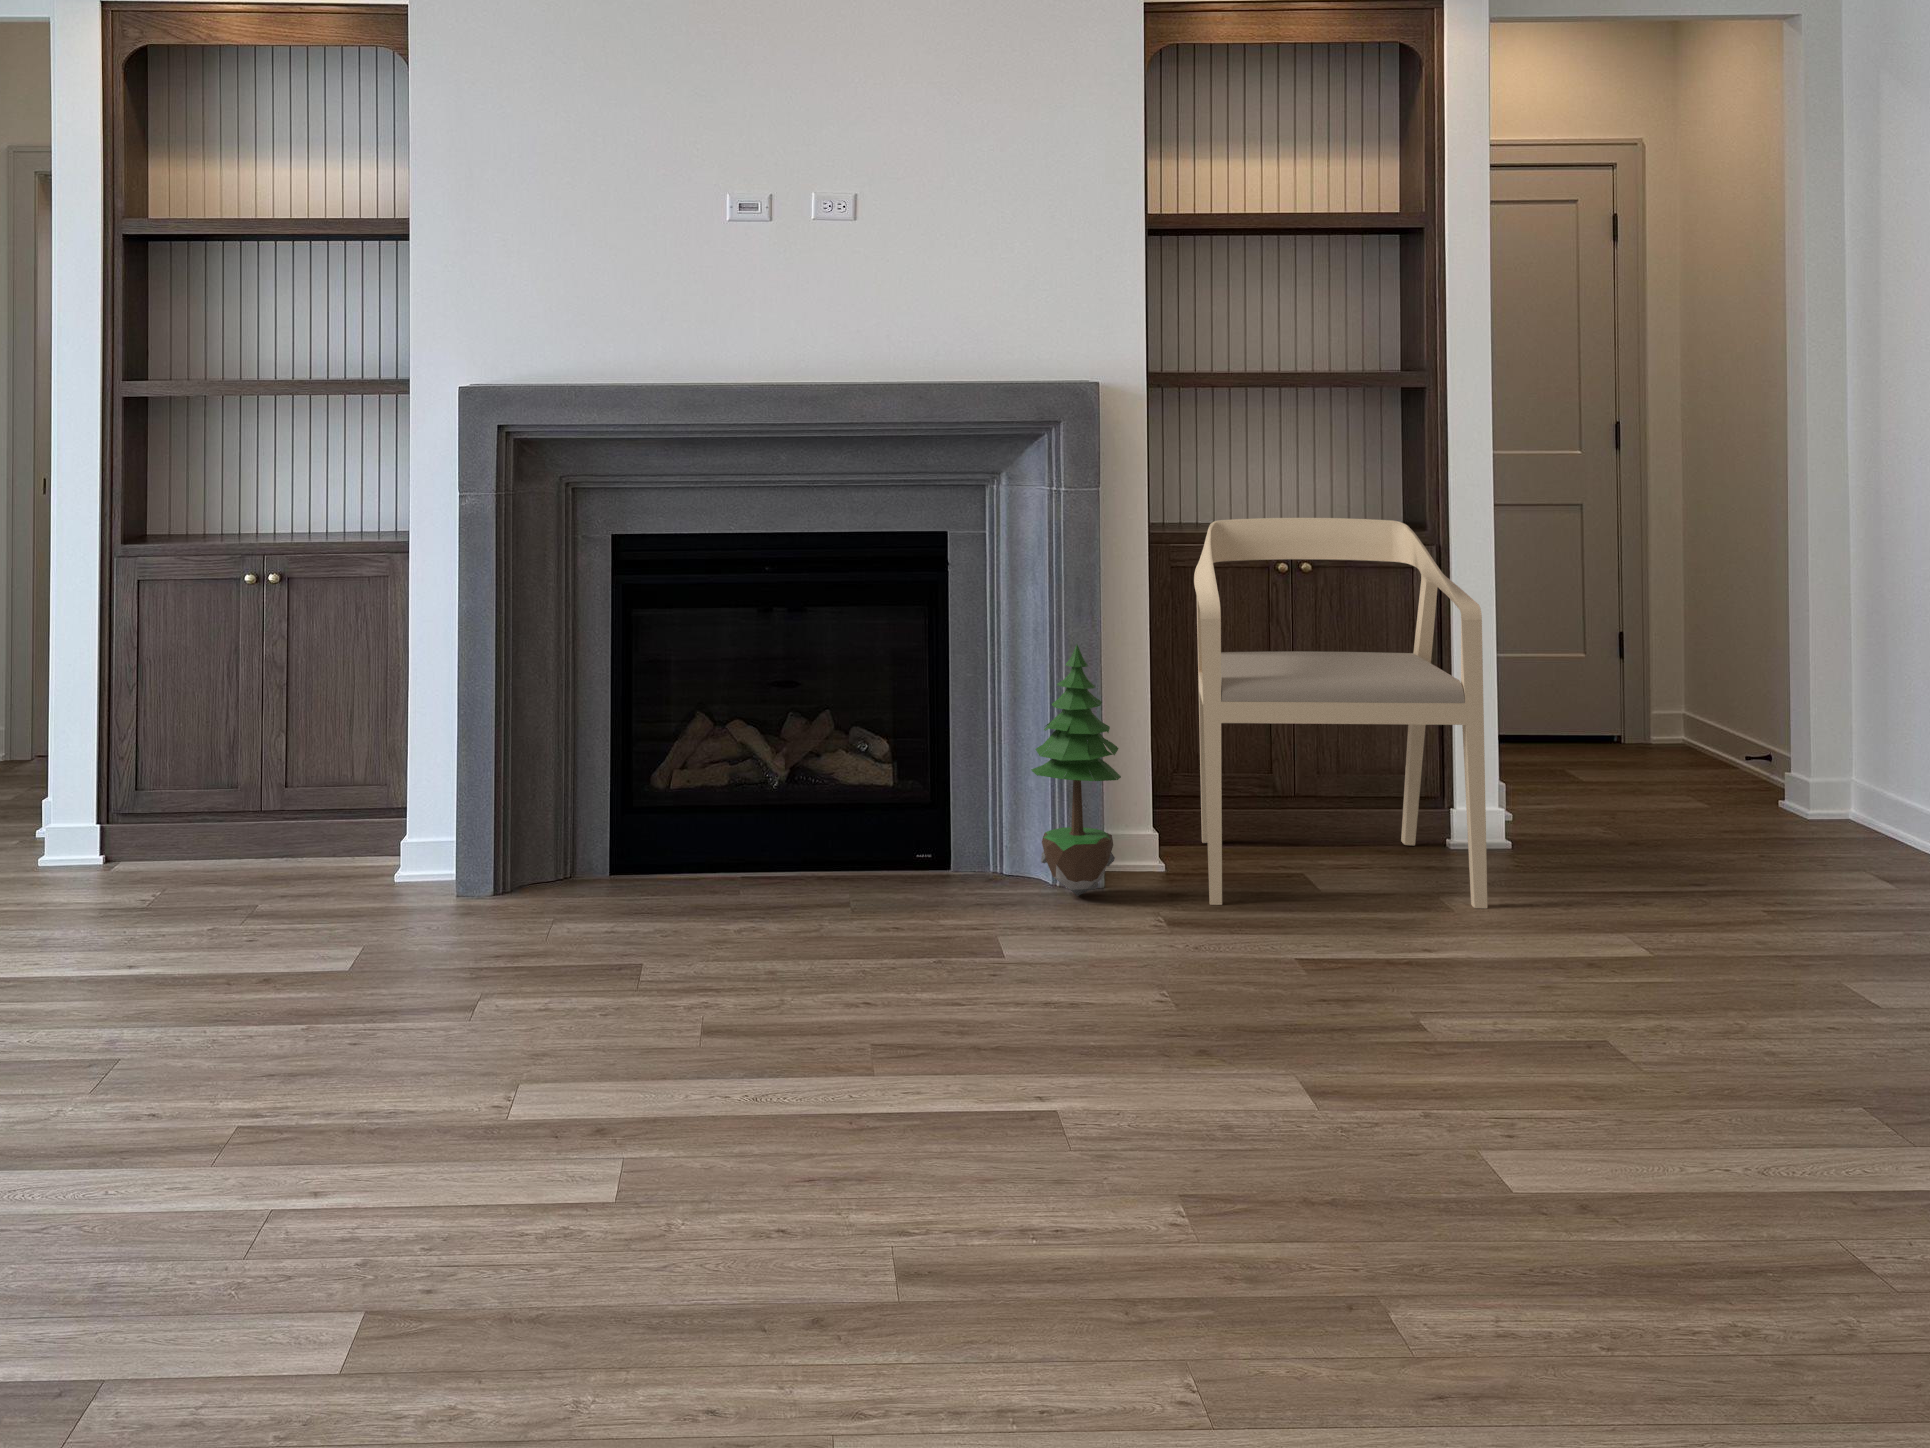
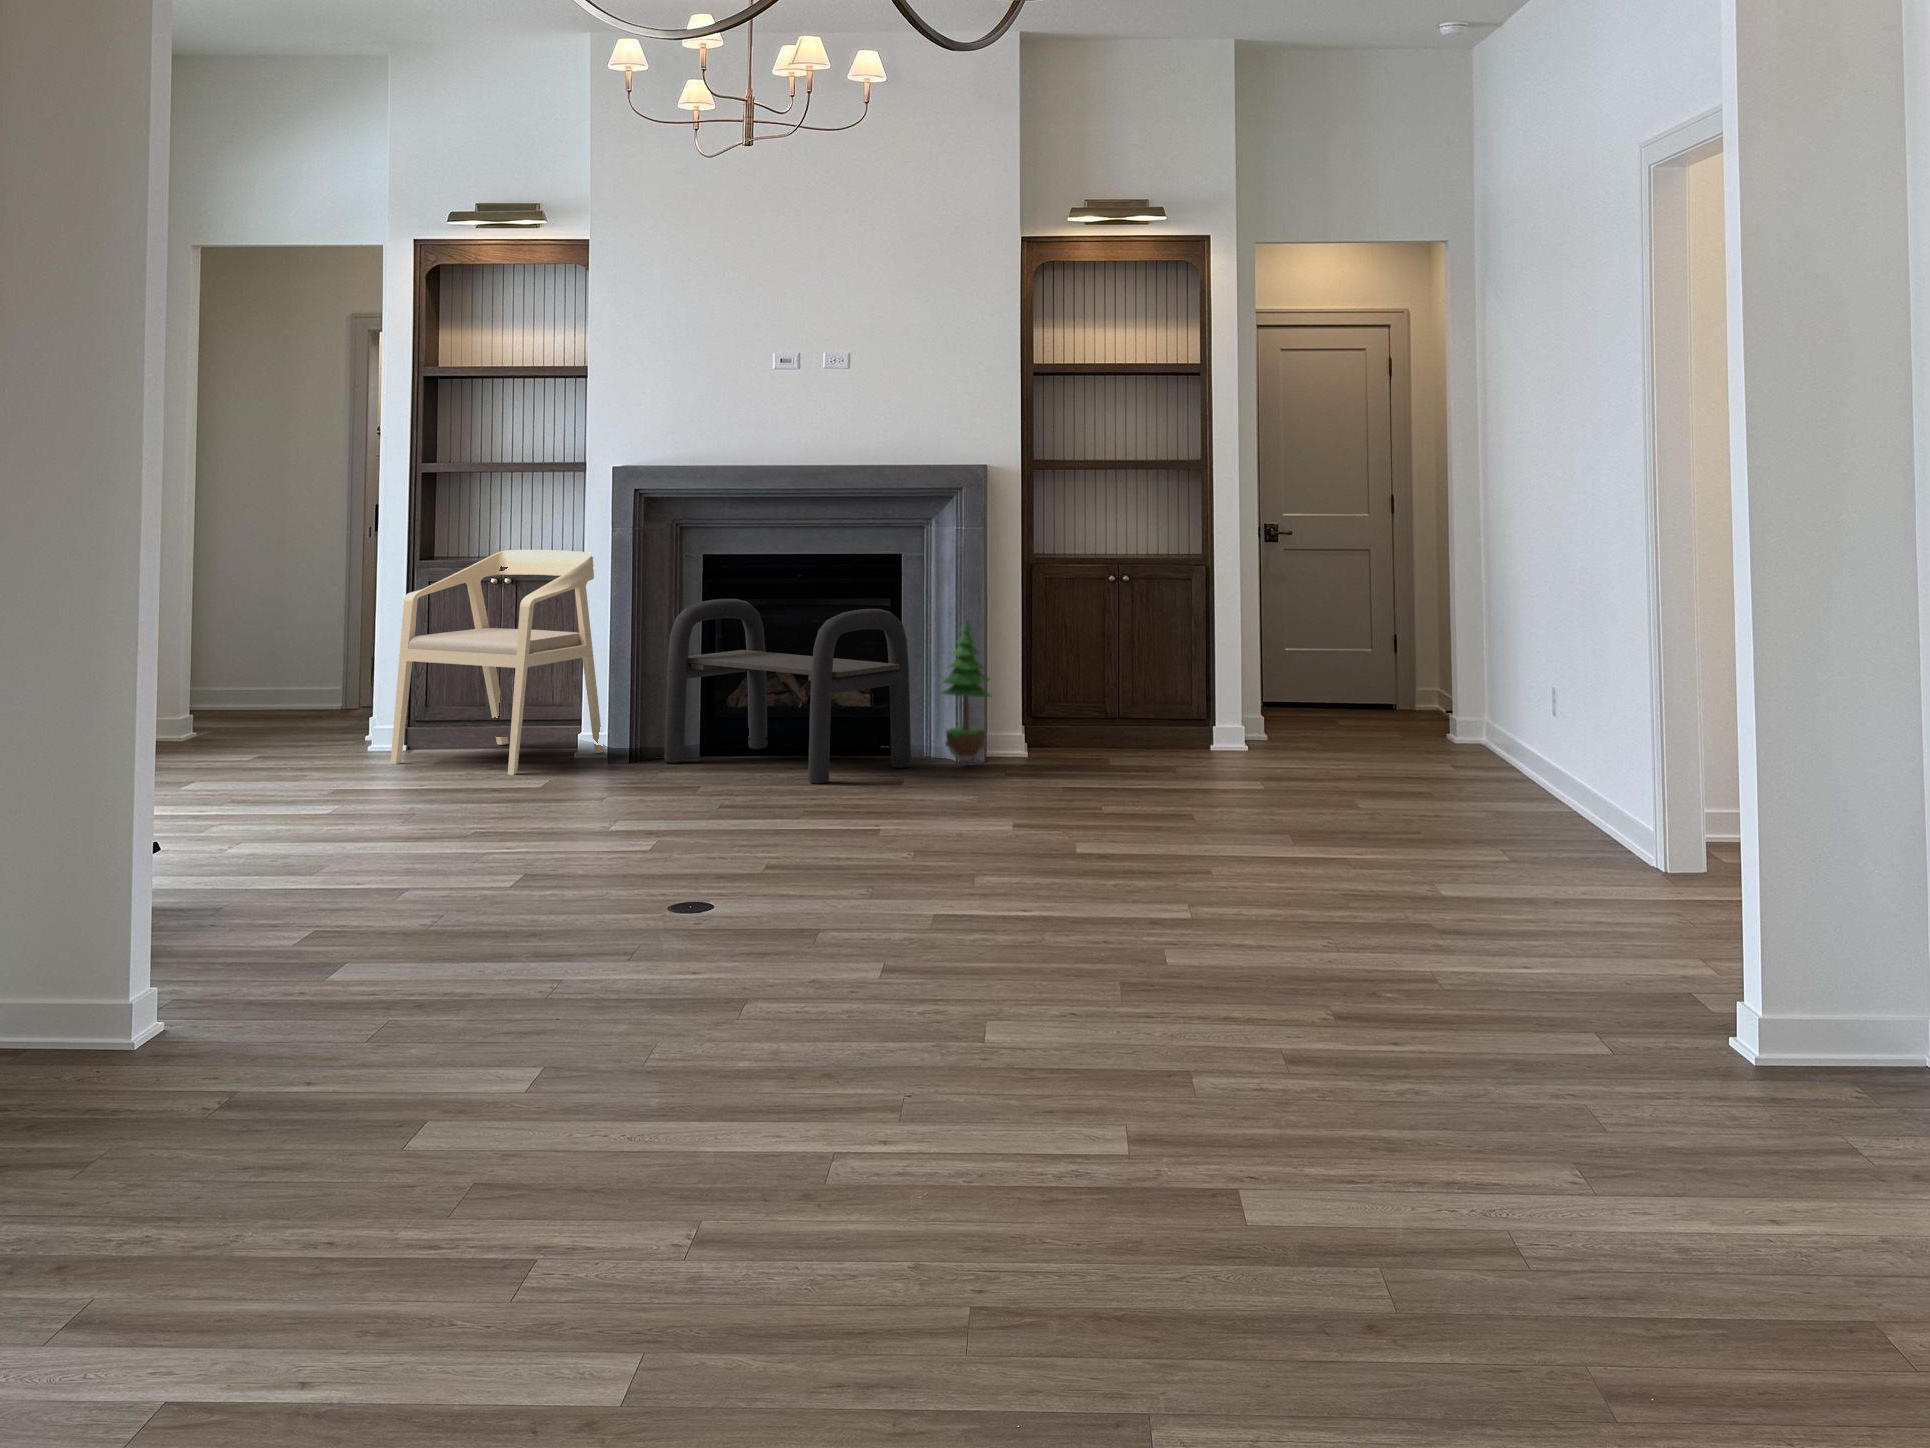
armchair: present [1194,518,1487,908] -> present [391,550,603,775]
bench: none [554,607,985,952] -> present [664,599,911,784]

